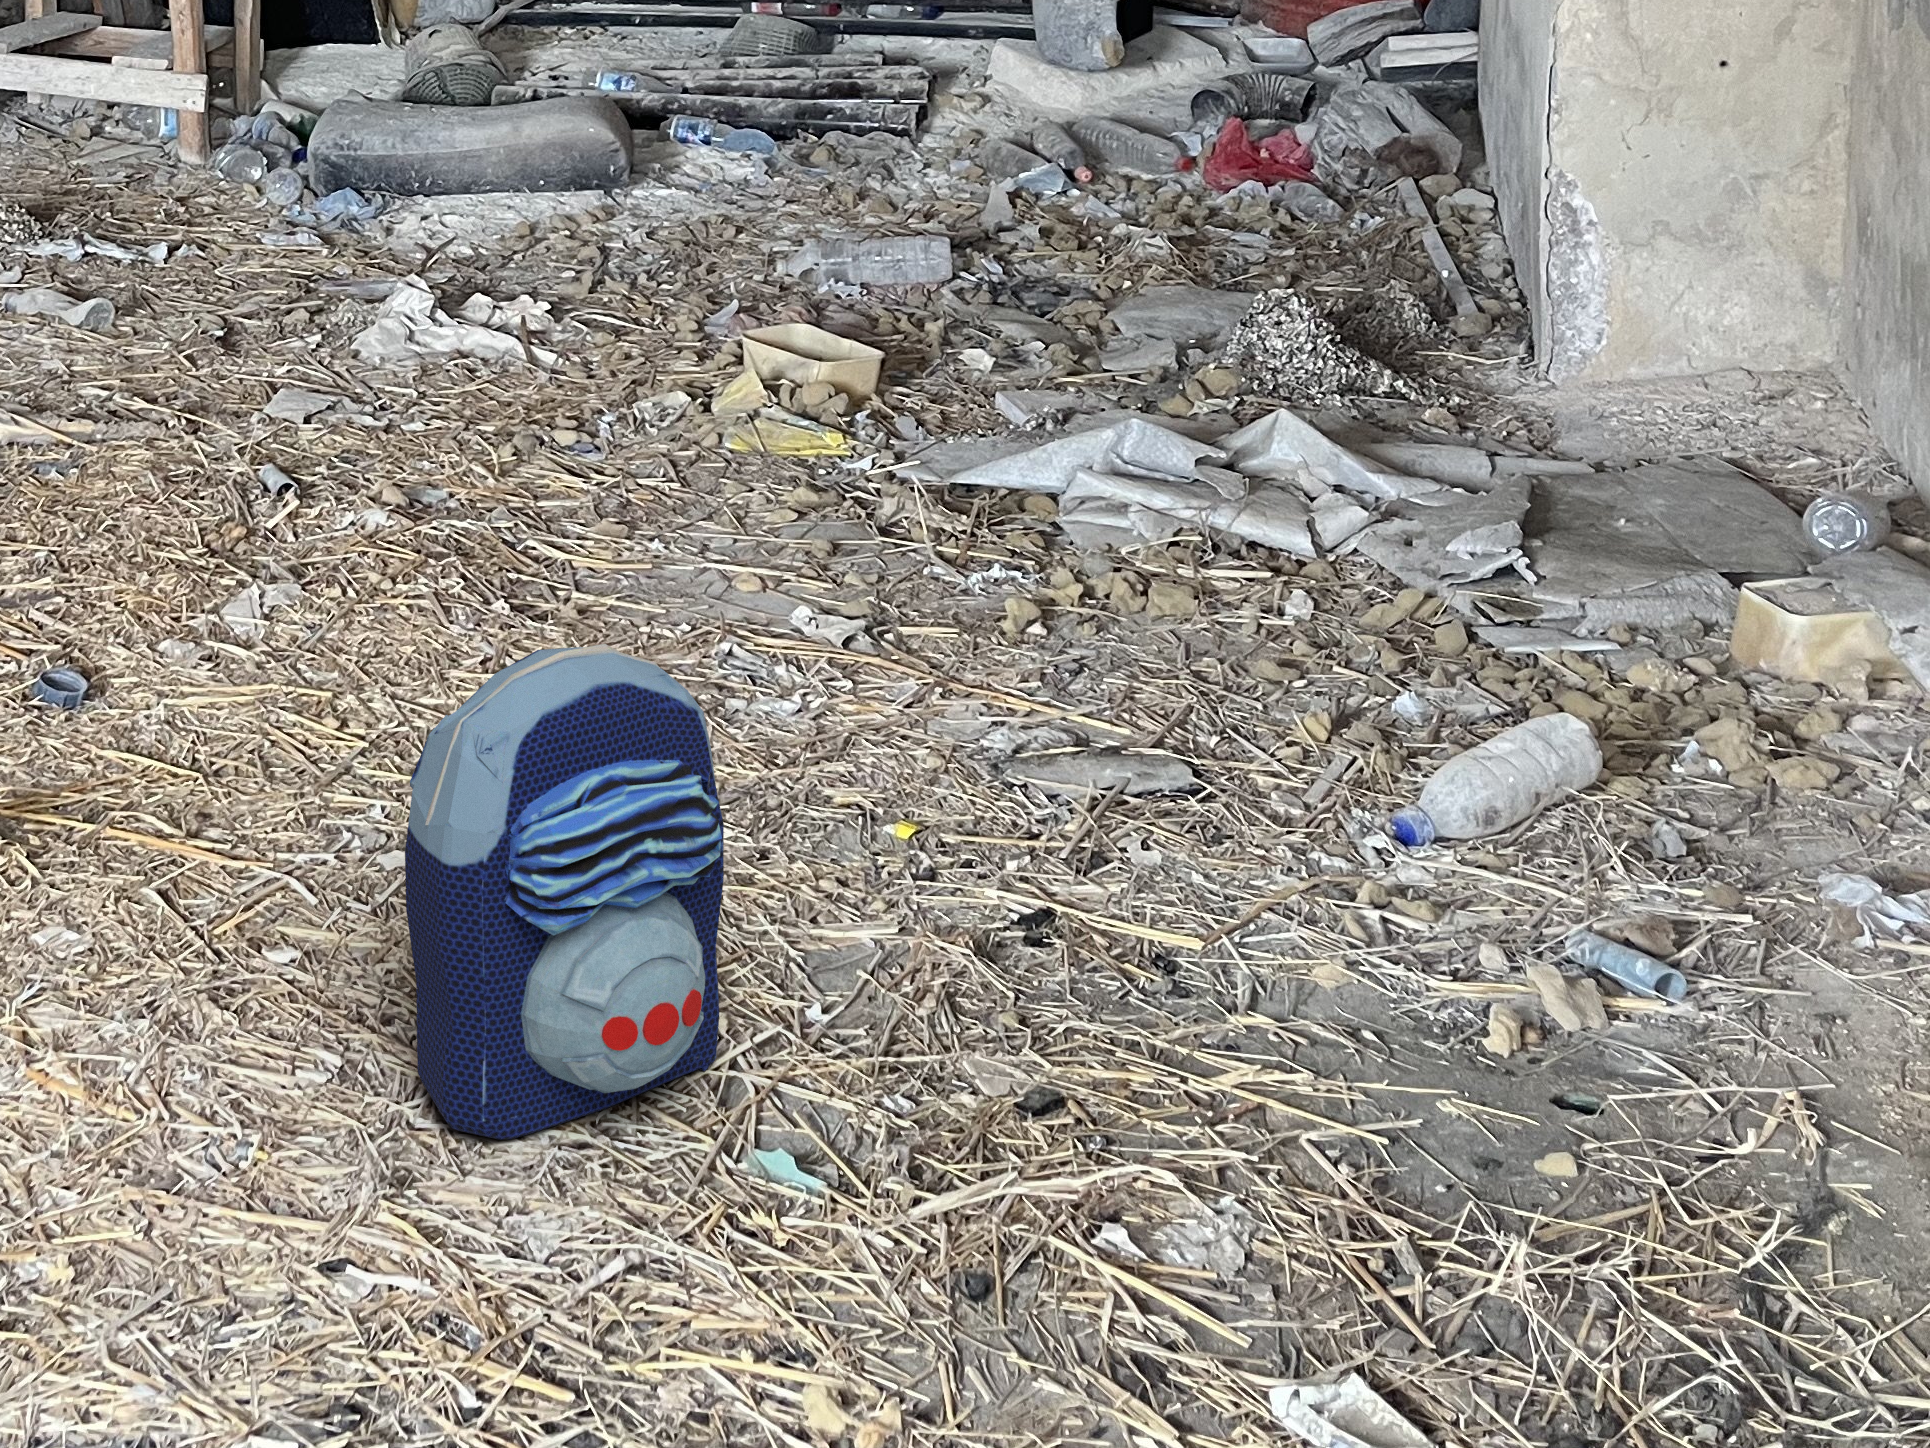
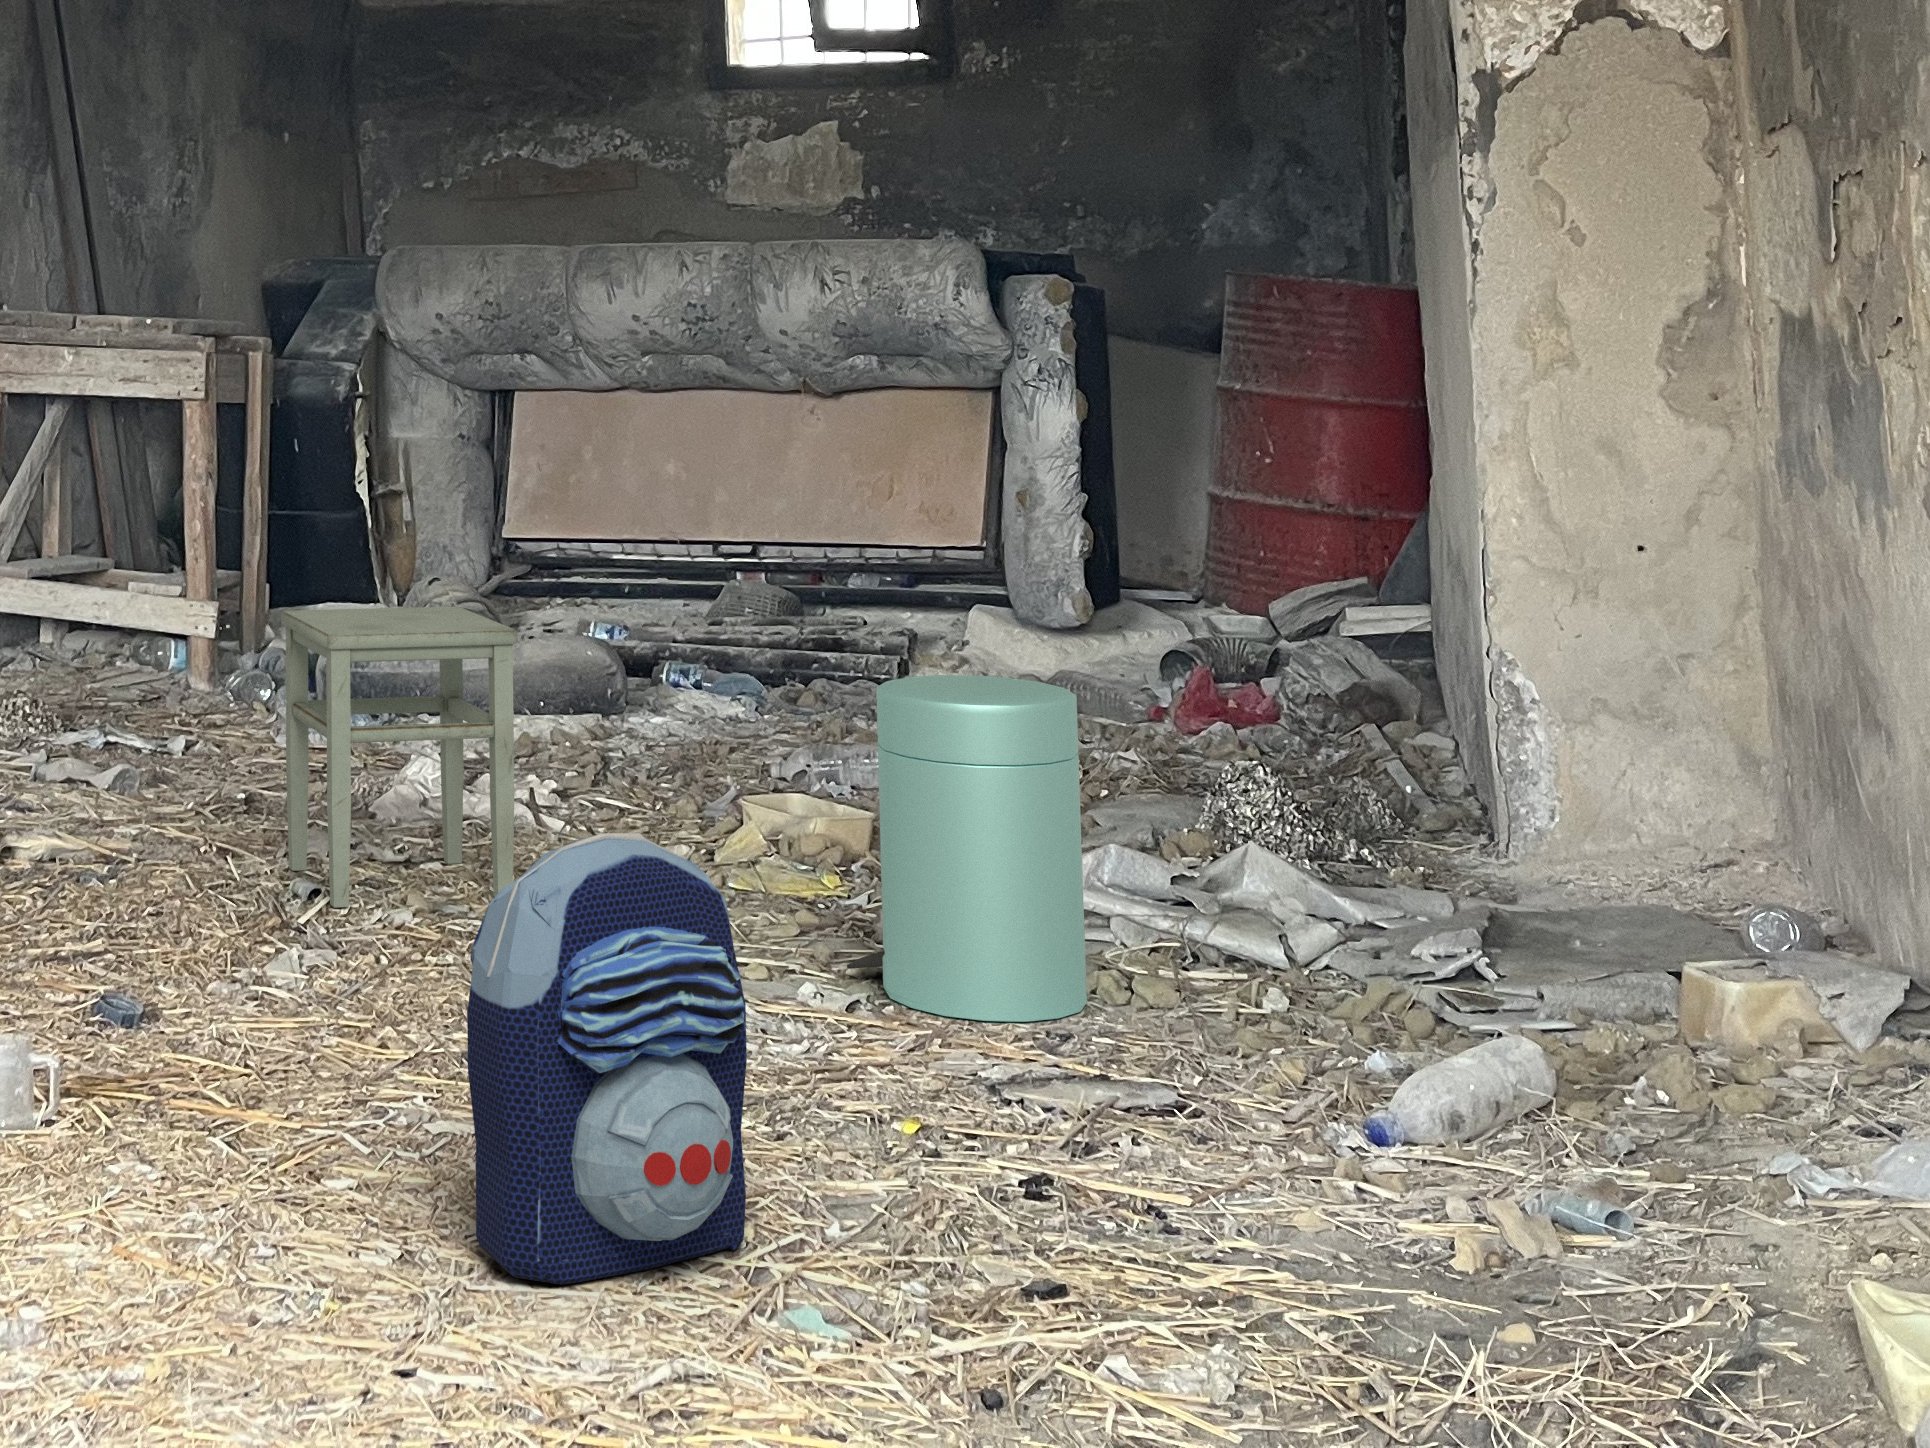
stool: none [245,168,499,506] -> present [281,606,517,907]
trash can: none [846,290,1111,670] -> present [847,675,1087,1022]

